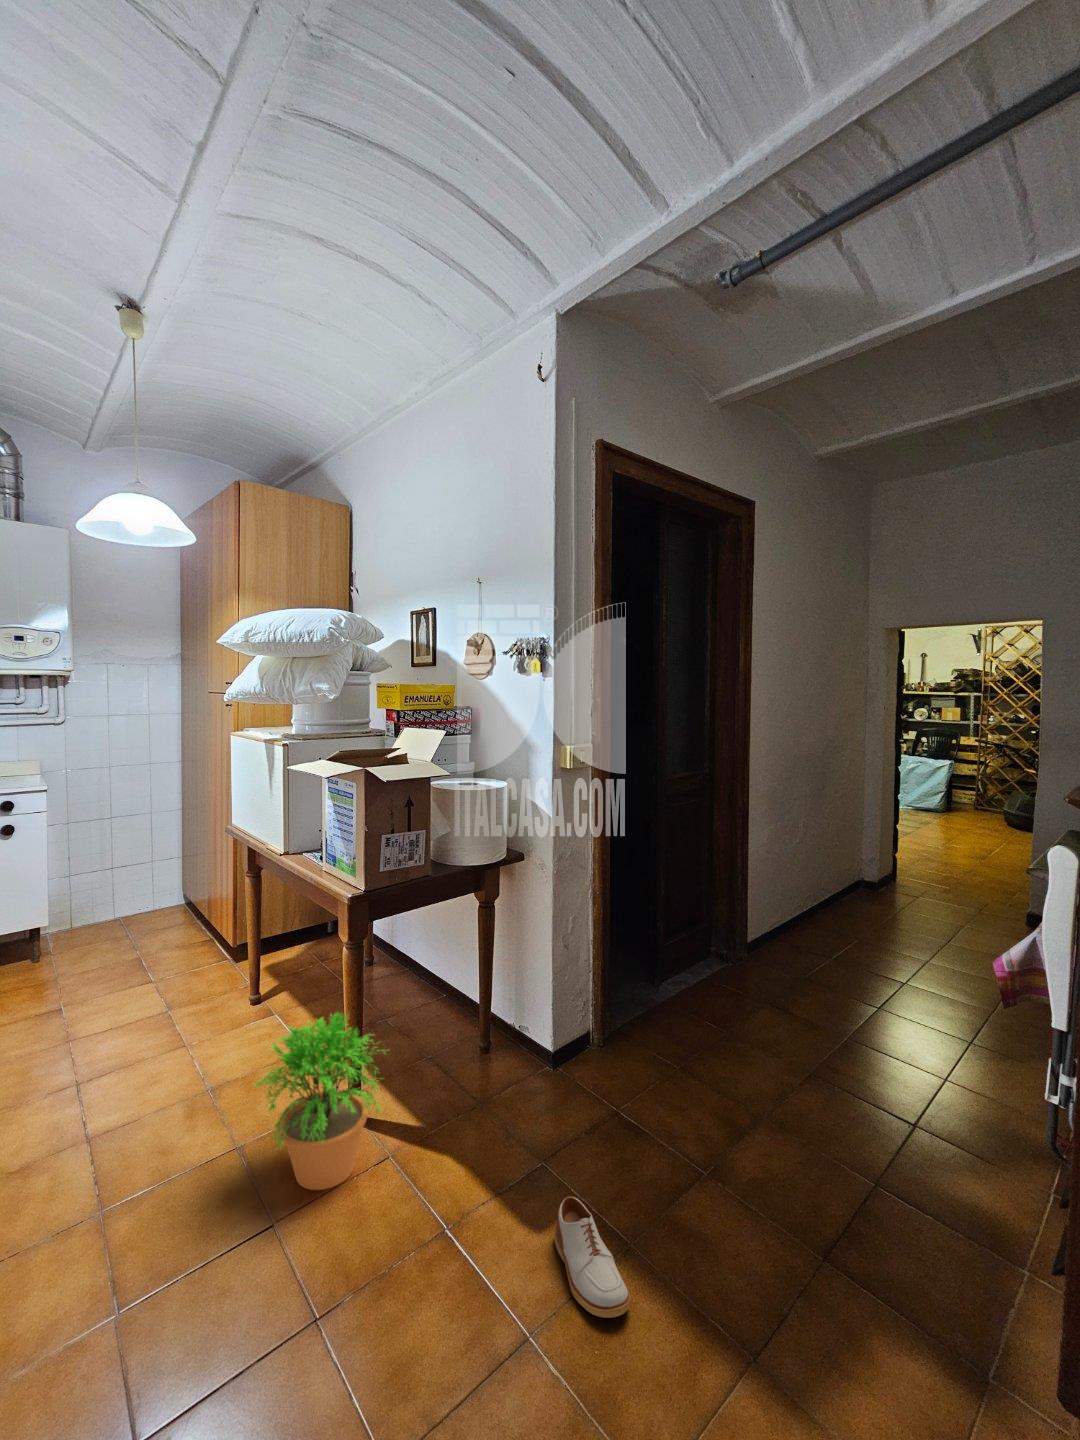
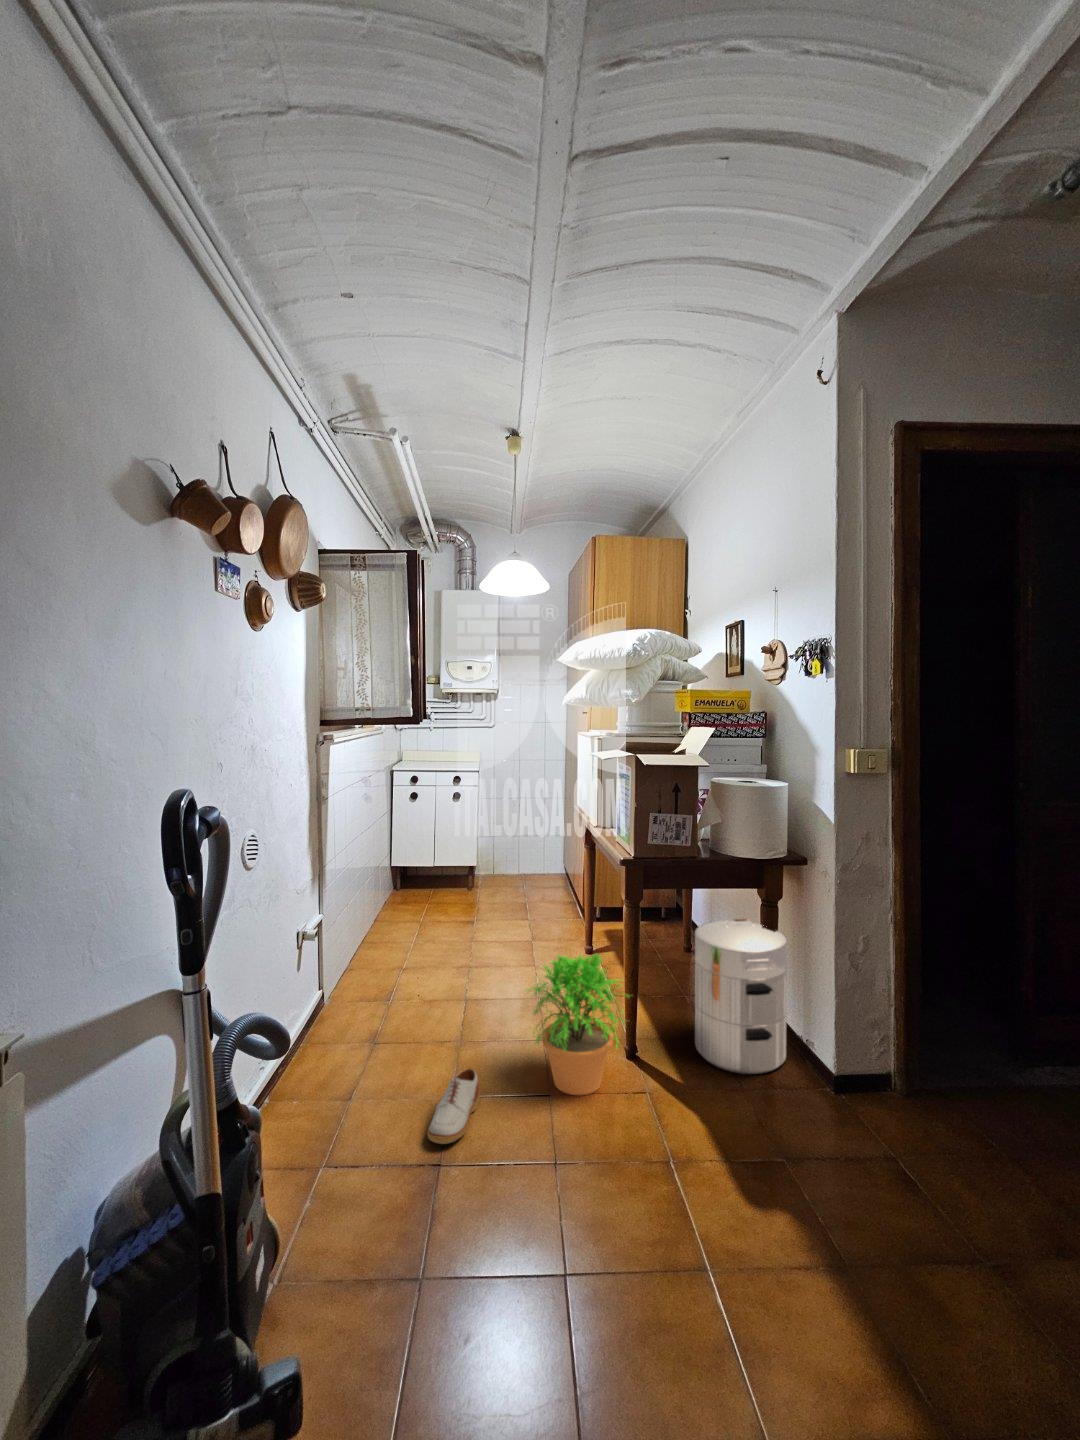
waste bin: none [427,929,522,1092] -> present [695,919,787,1074]
shoe: present [554,1196,631,1318] -> present [427,1069,480,1144]

